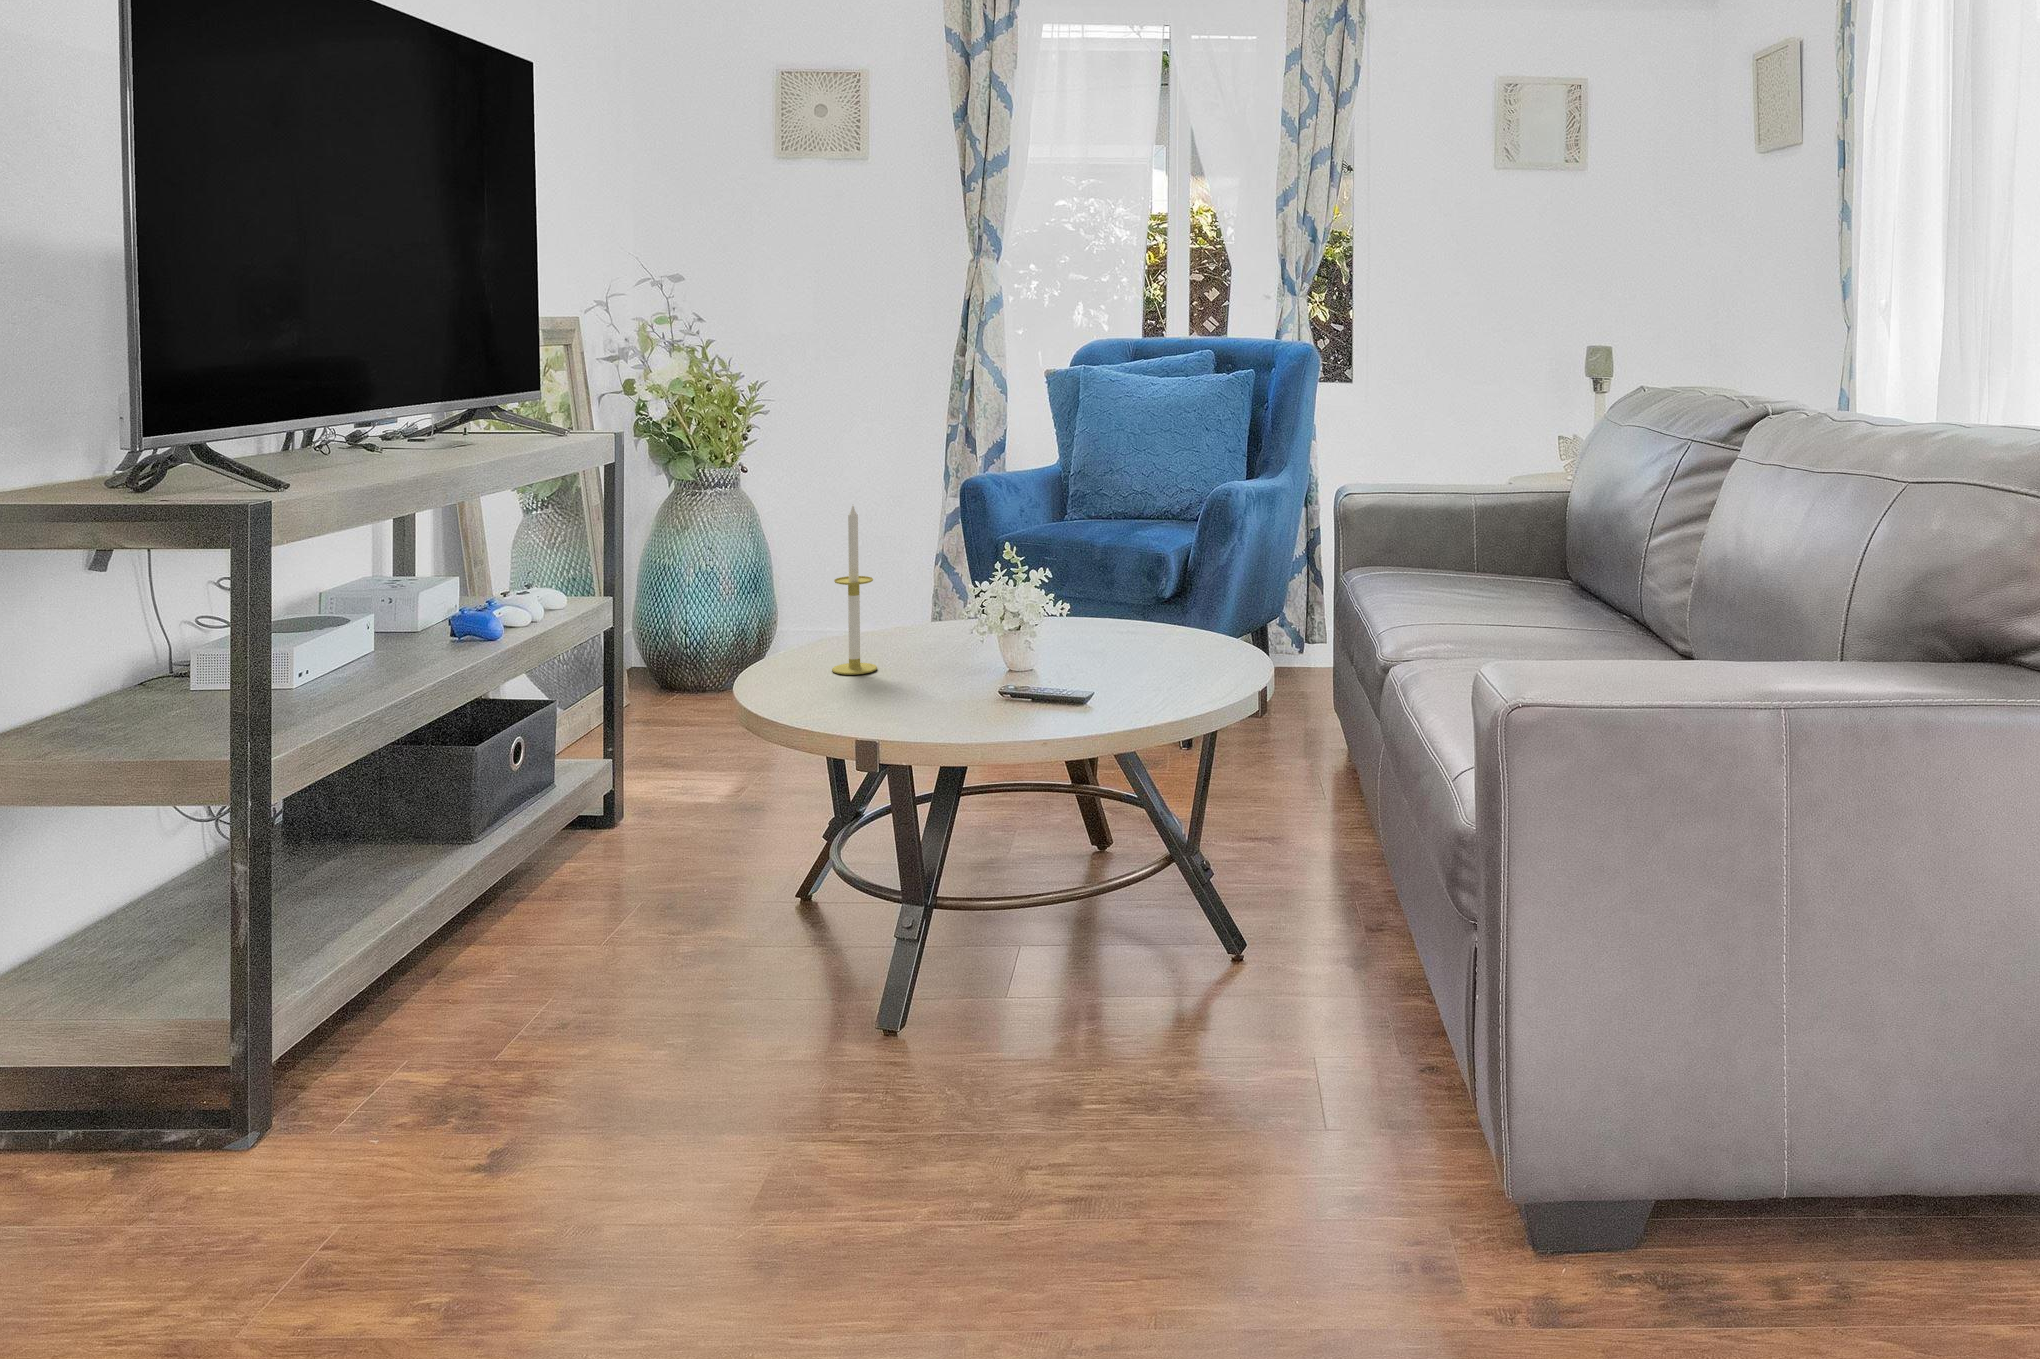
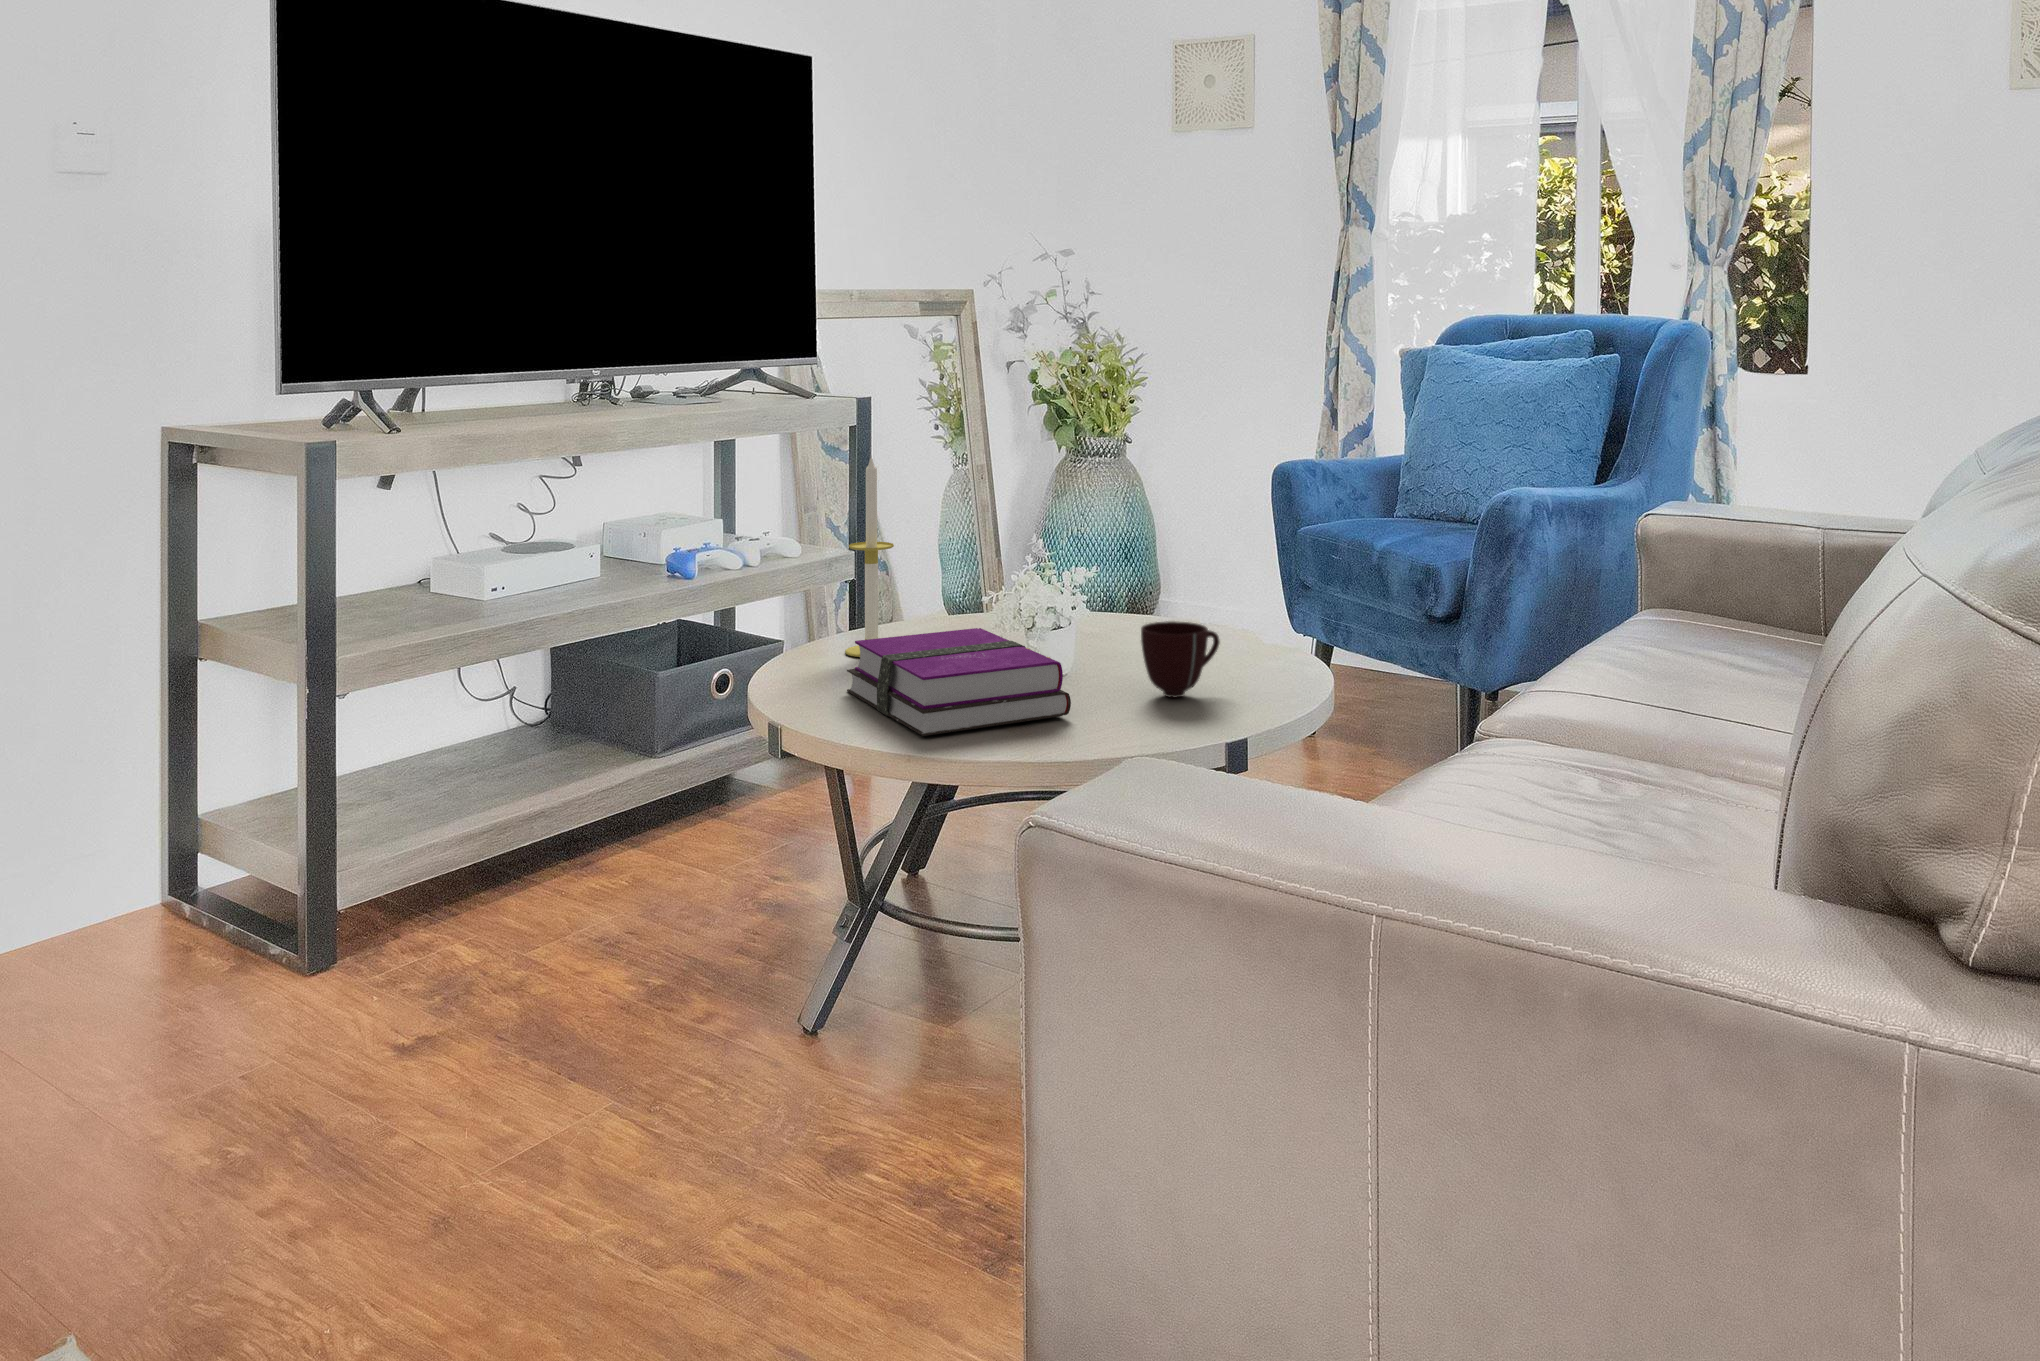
mug: none [1113,615,1163,672] -> present [1141,621,1220,698]
hardback book: none [900,638,1099,720] -> present [847,628,1071,736]

